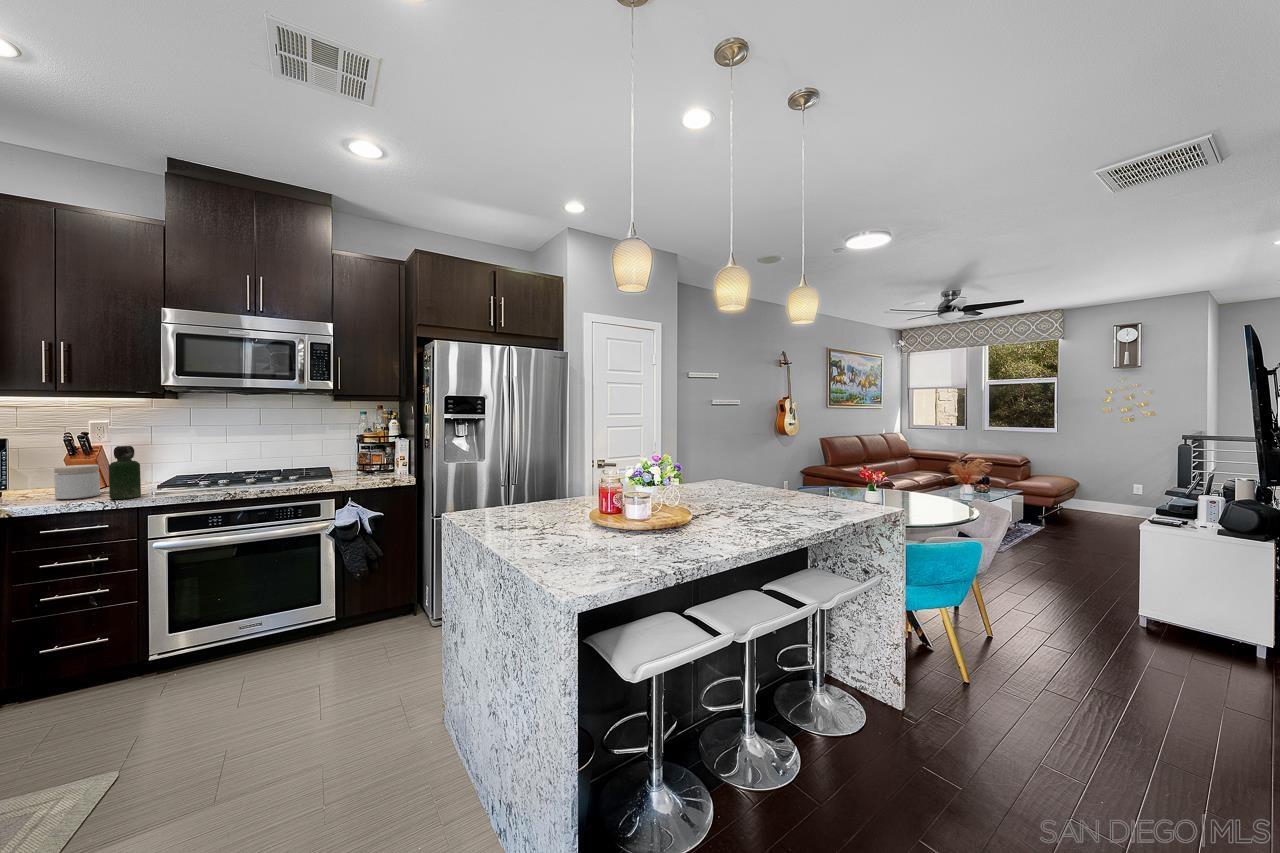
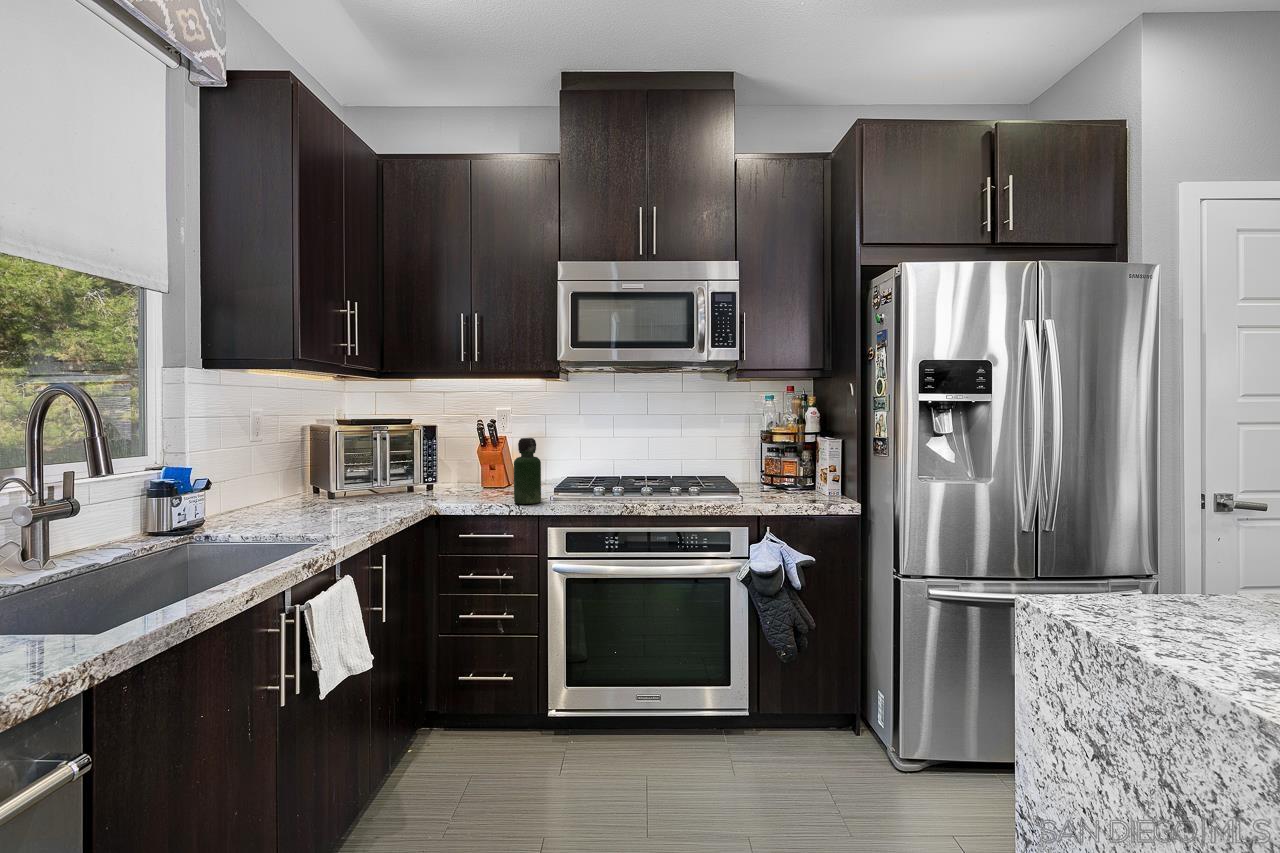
jar: present [54,465,100,499] -> none [469,459,505,499]

